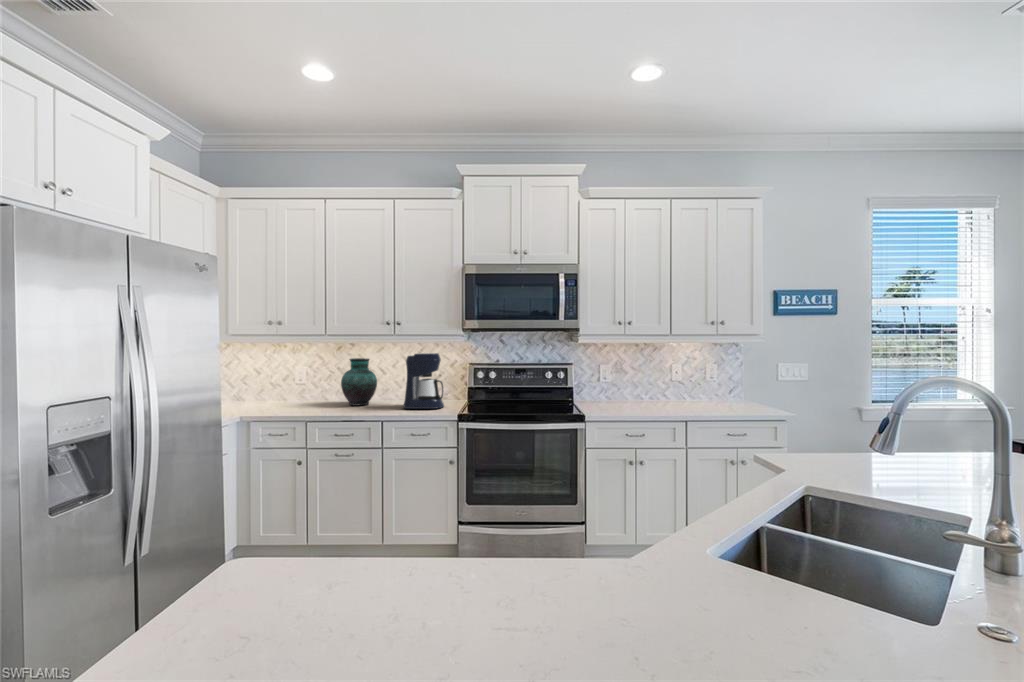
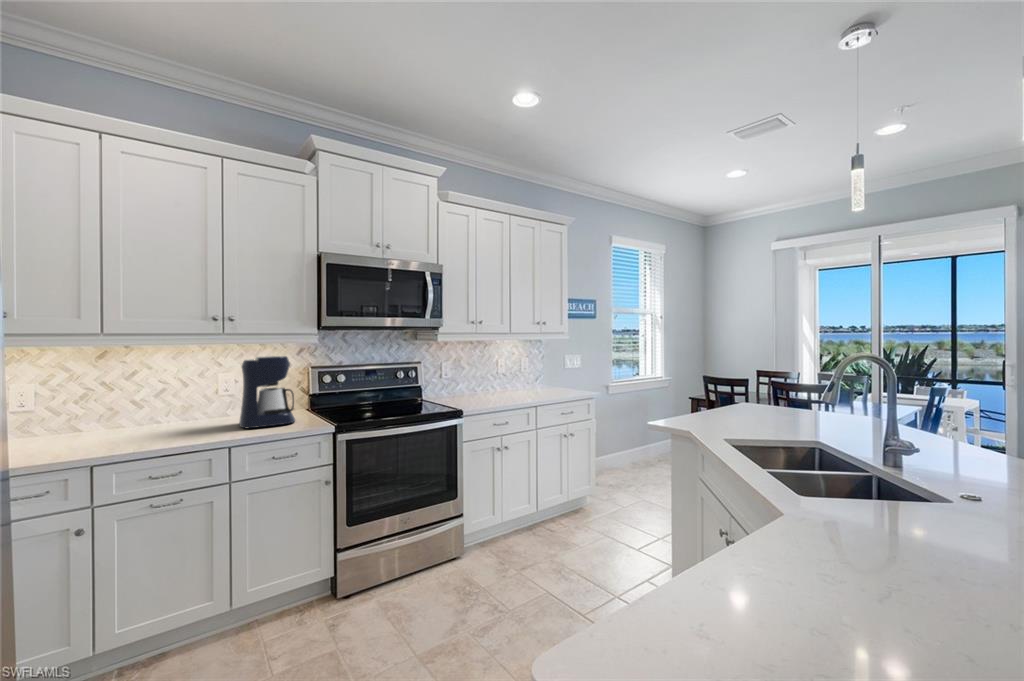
vase: present [341,358,377,406] -> none [125,367,187,434]

